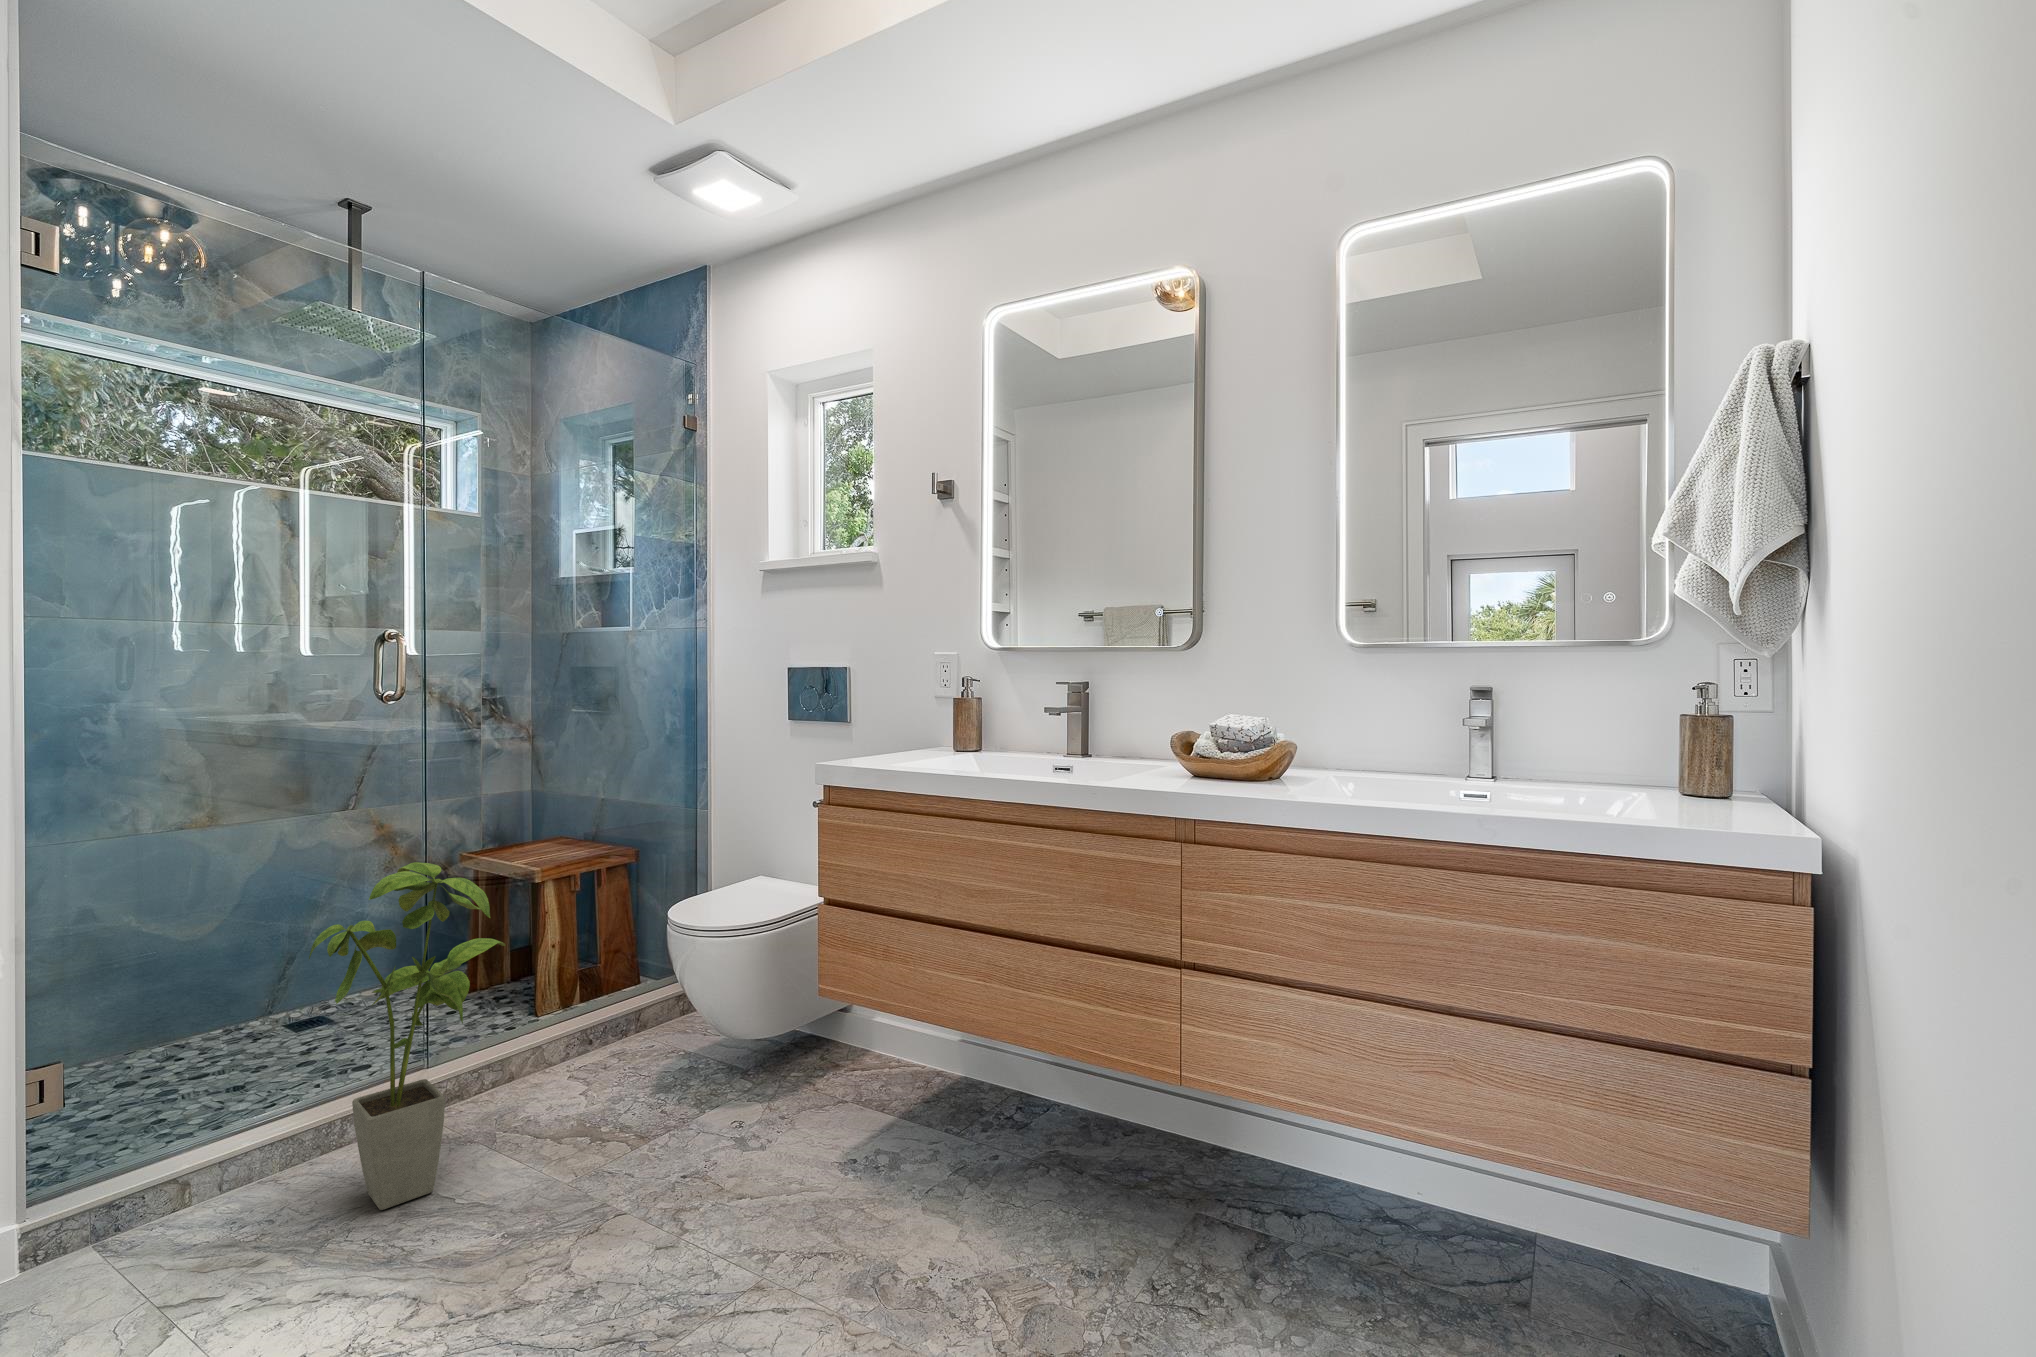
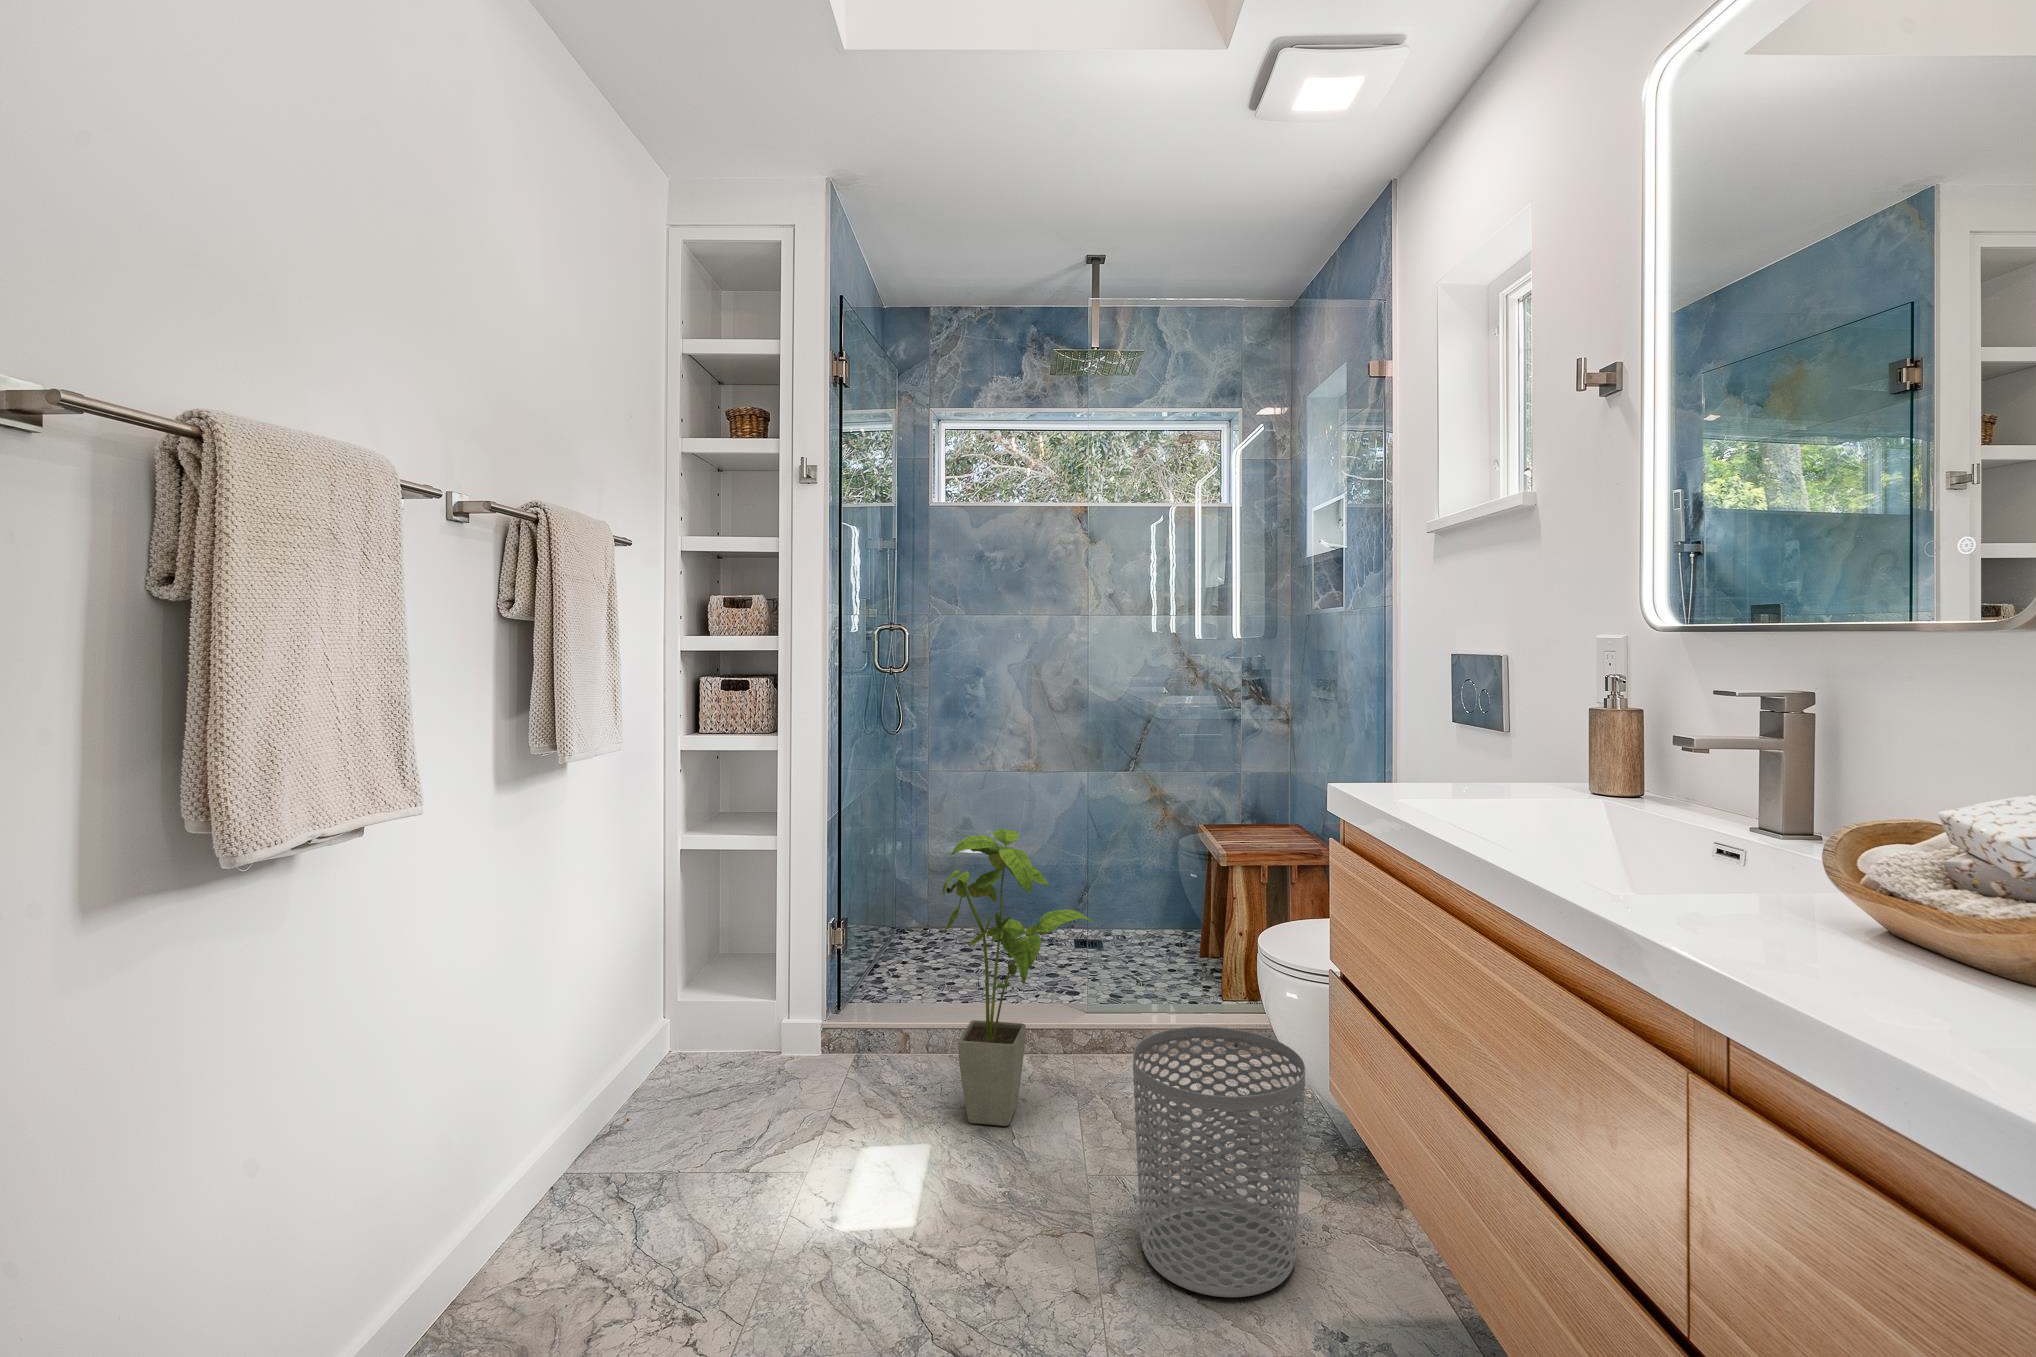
waste bin: none [656,982,806,1204] -> present [1133,1027,1305,1297]

